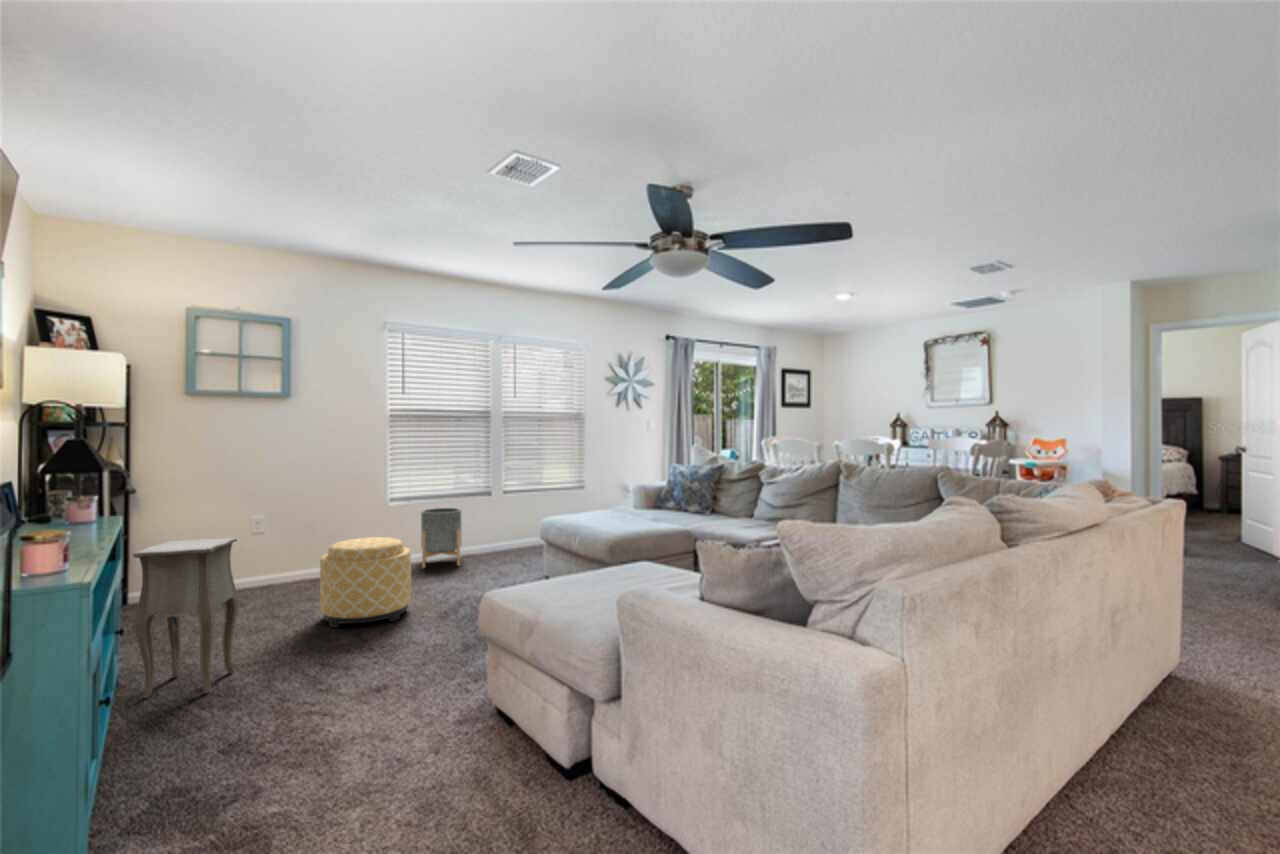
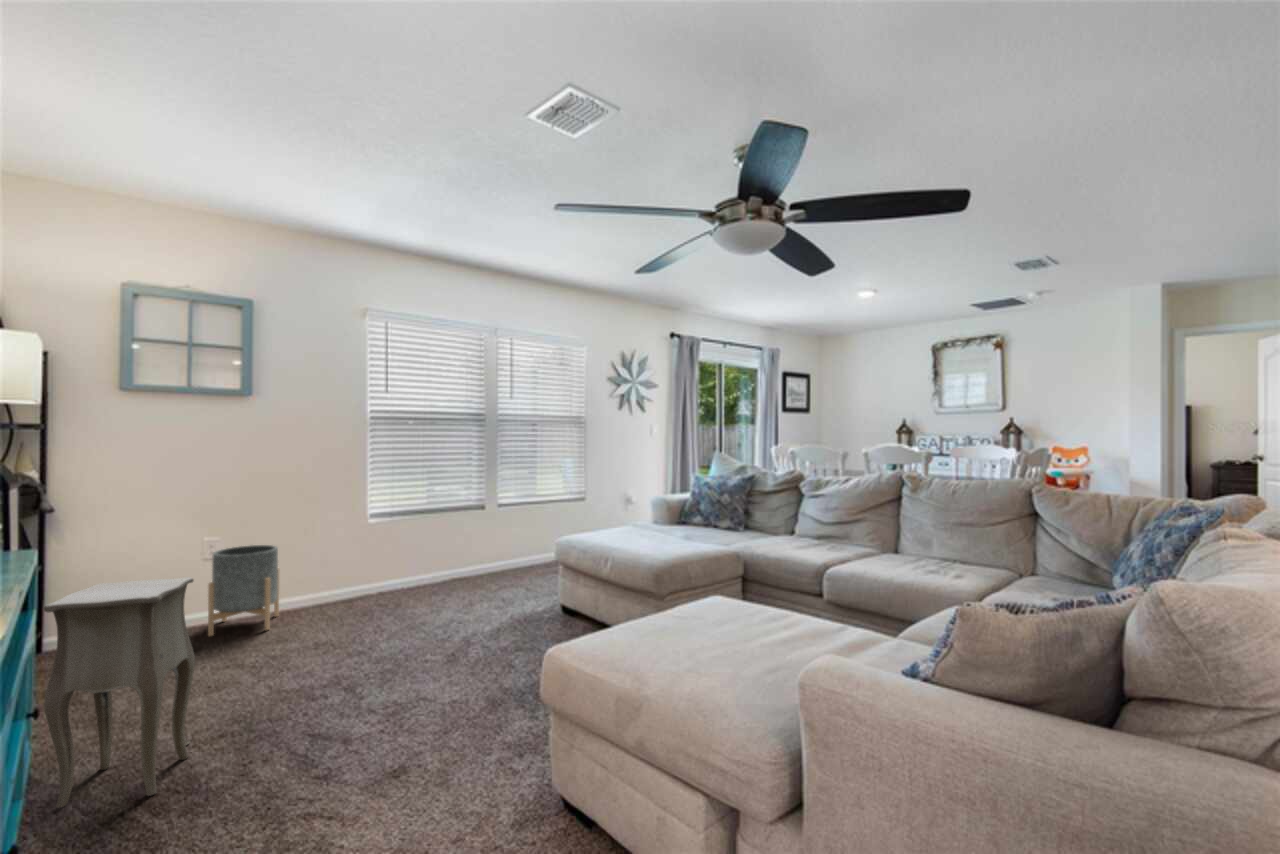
planter: present [421,508,462,568] -> present [208,545,279,636]
ottoman: present [320,537,411,628] -> none [297,565,410,682]

